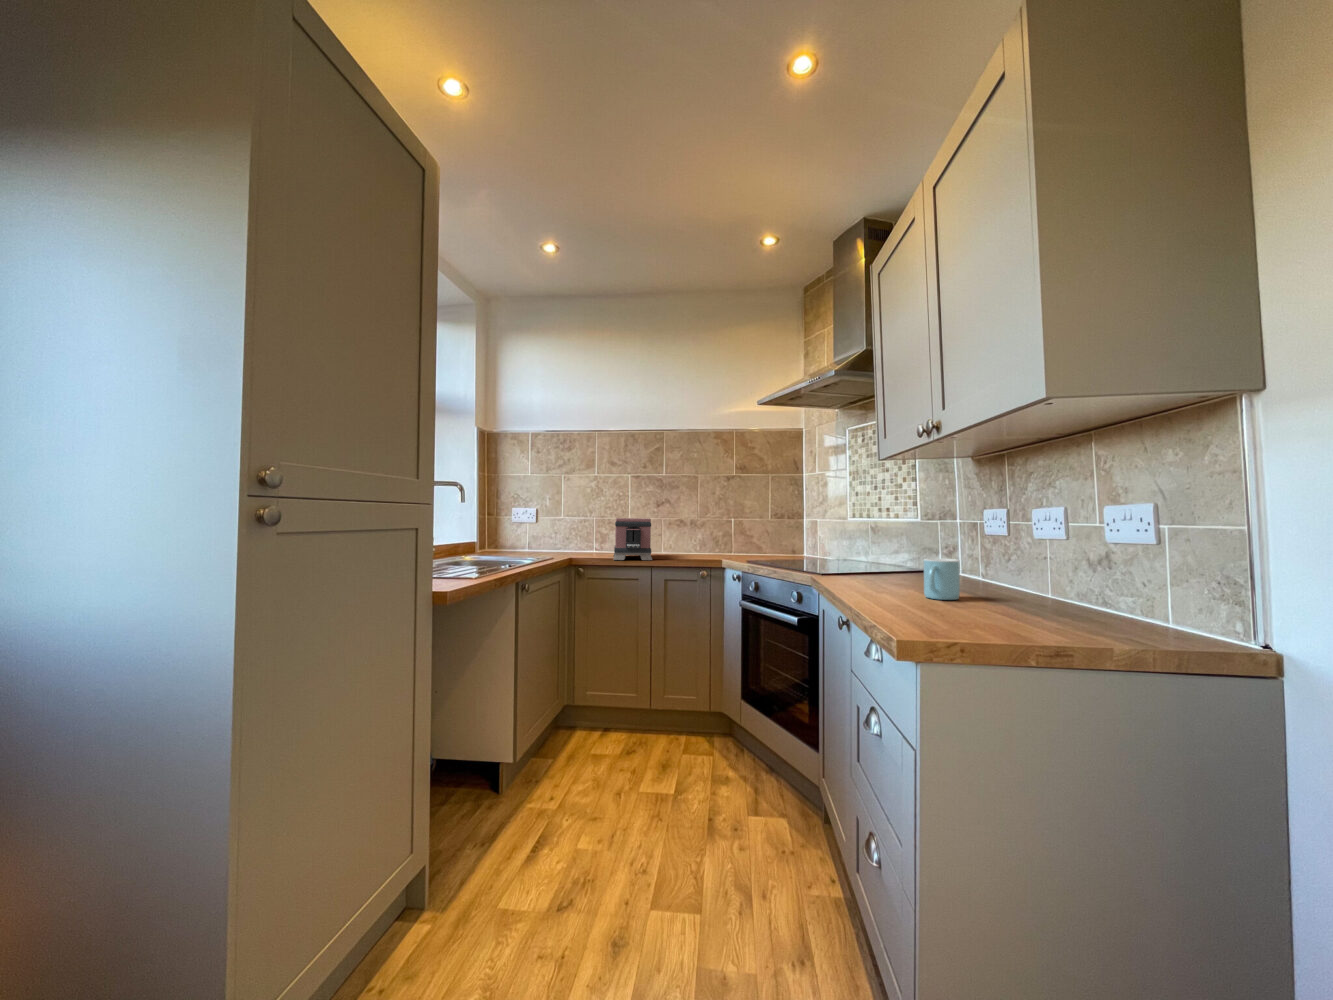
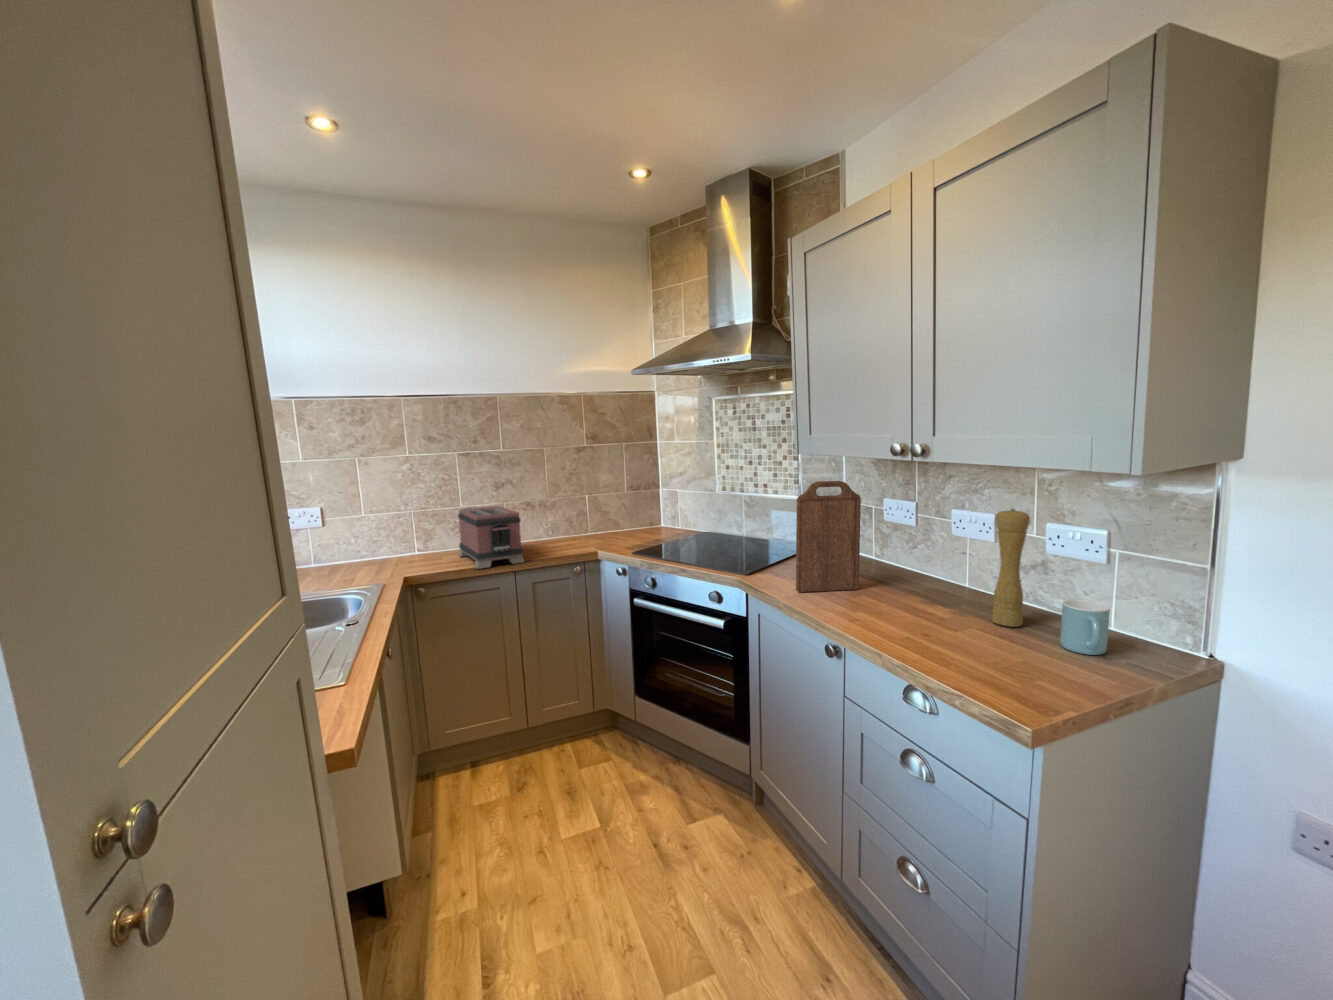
cutting board: none [843,475,912,587] -> present [796,481,861,592]
pepper mill: none [1013,482,1053,614] -> present [992,509,1030,627]
mug: present [924,558,960,600] -> present [1060,599,1110,655]

